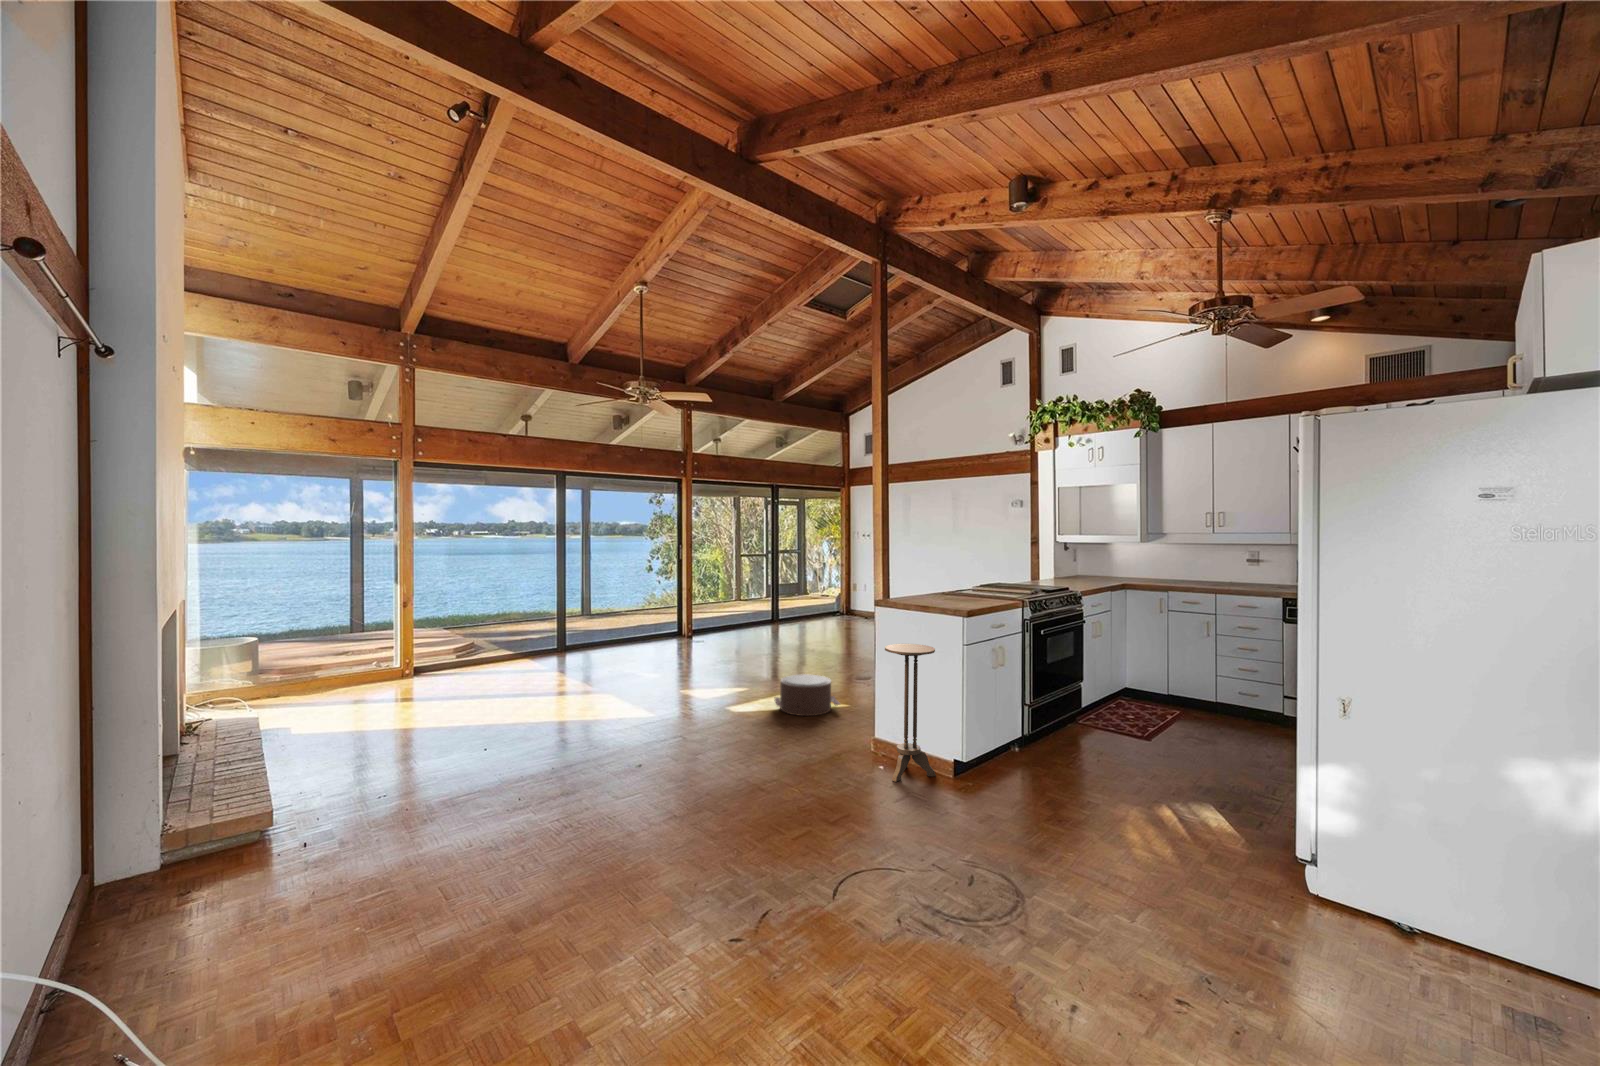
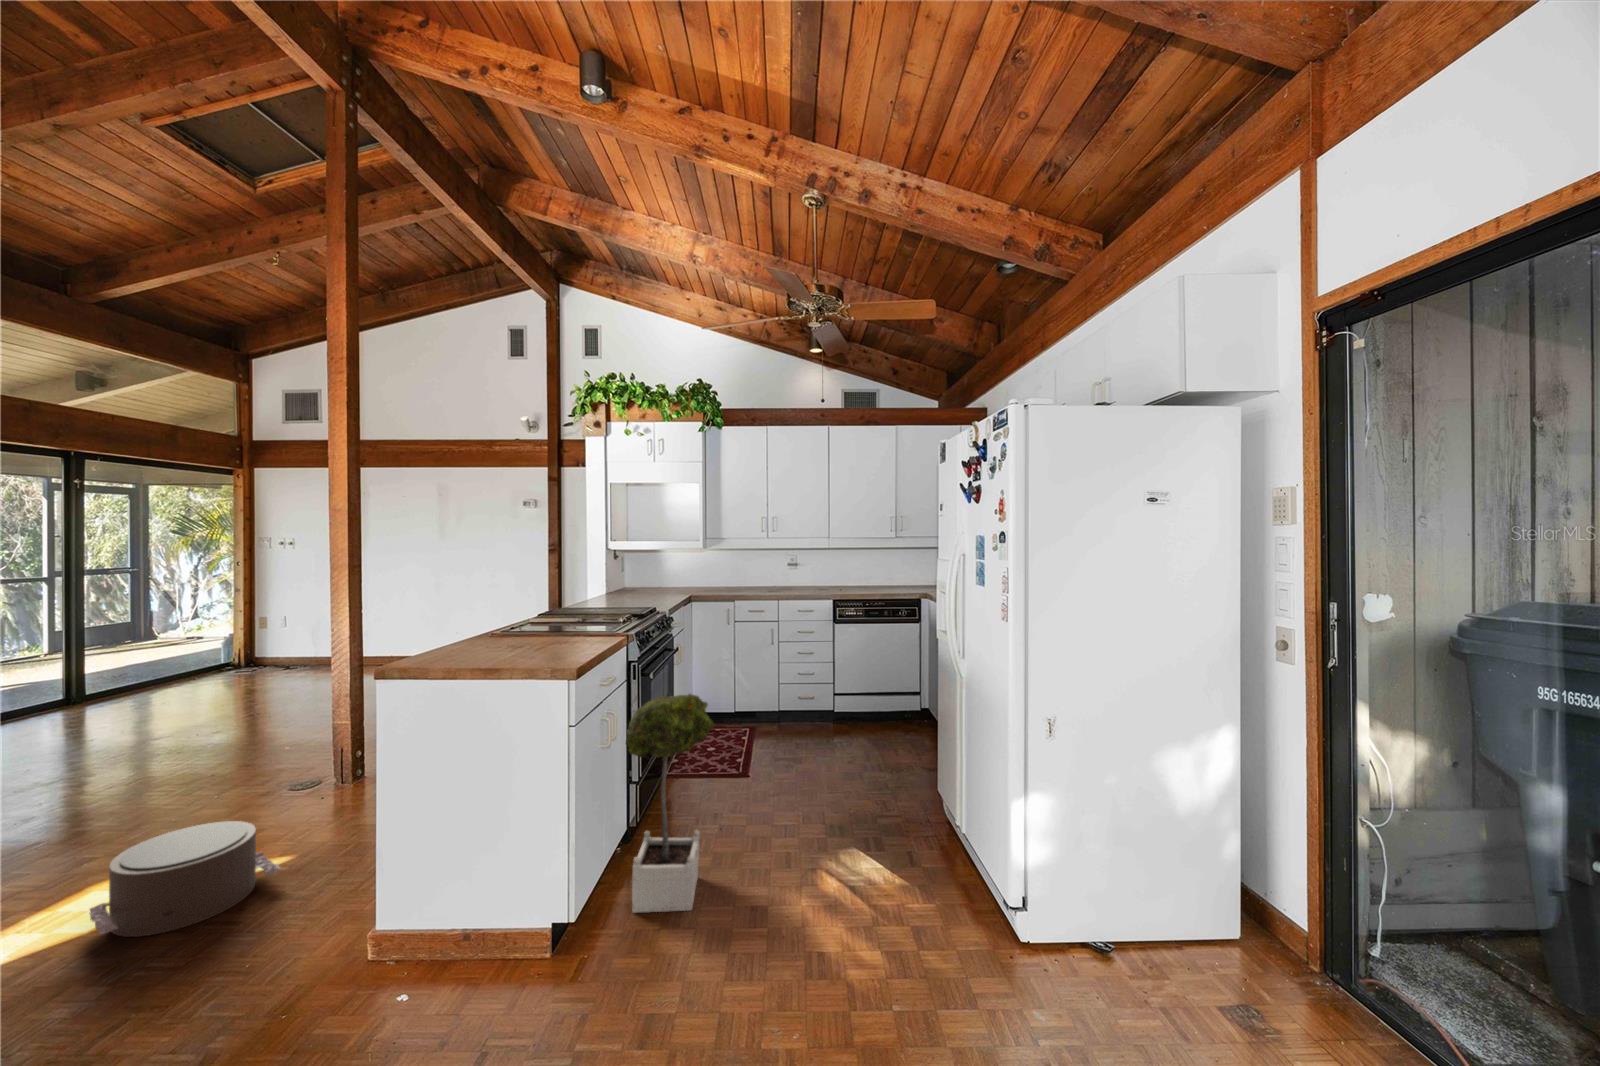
potted tree: none [994,634,1059,782] -> present [626,694,714,913]
side table: present [885,644,936,782] -> none [433,748,538,1040]

